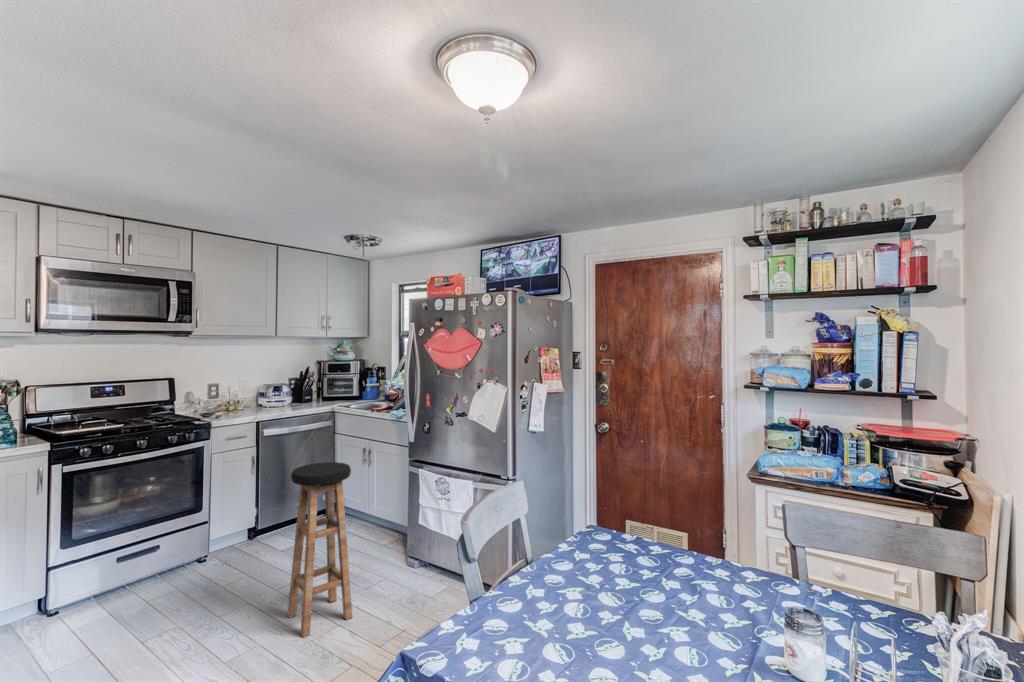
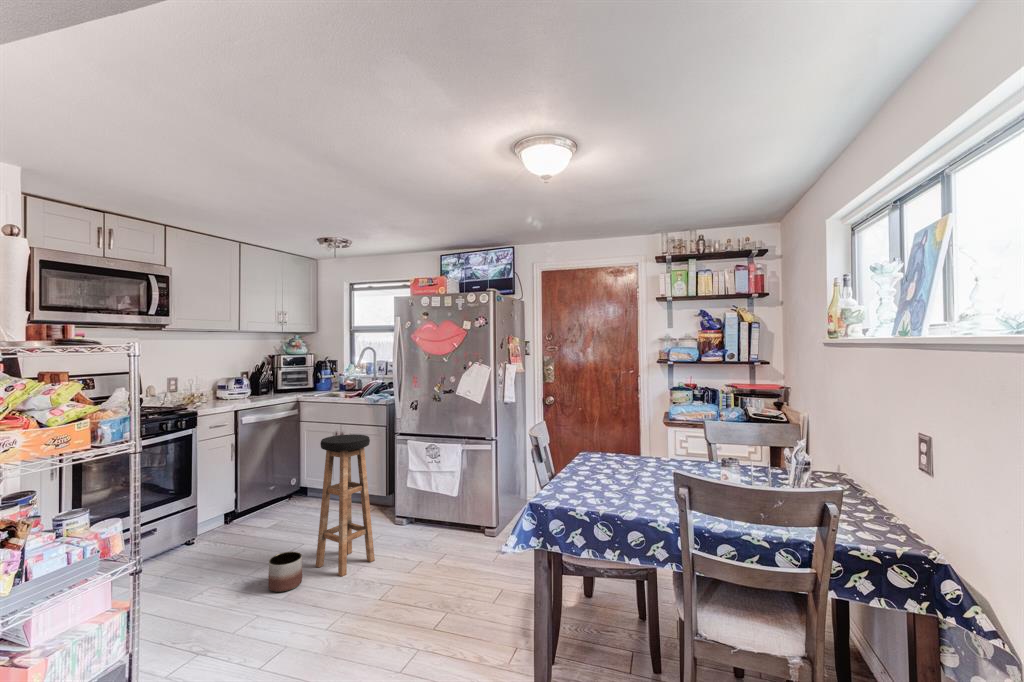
planter: none [218,598,260,650] -> present [268,552,302,592]

